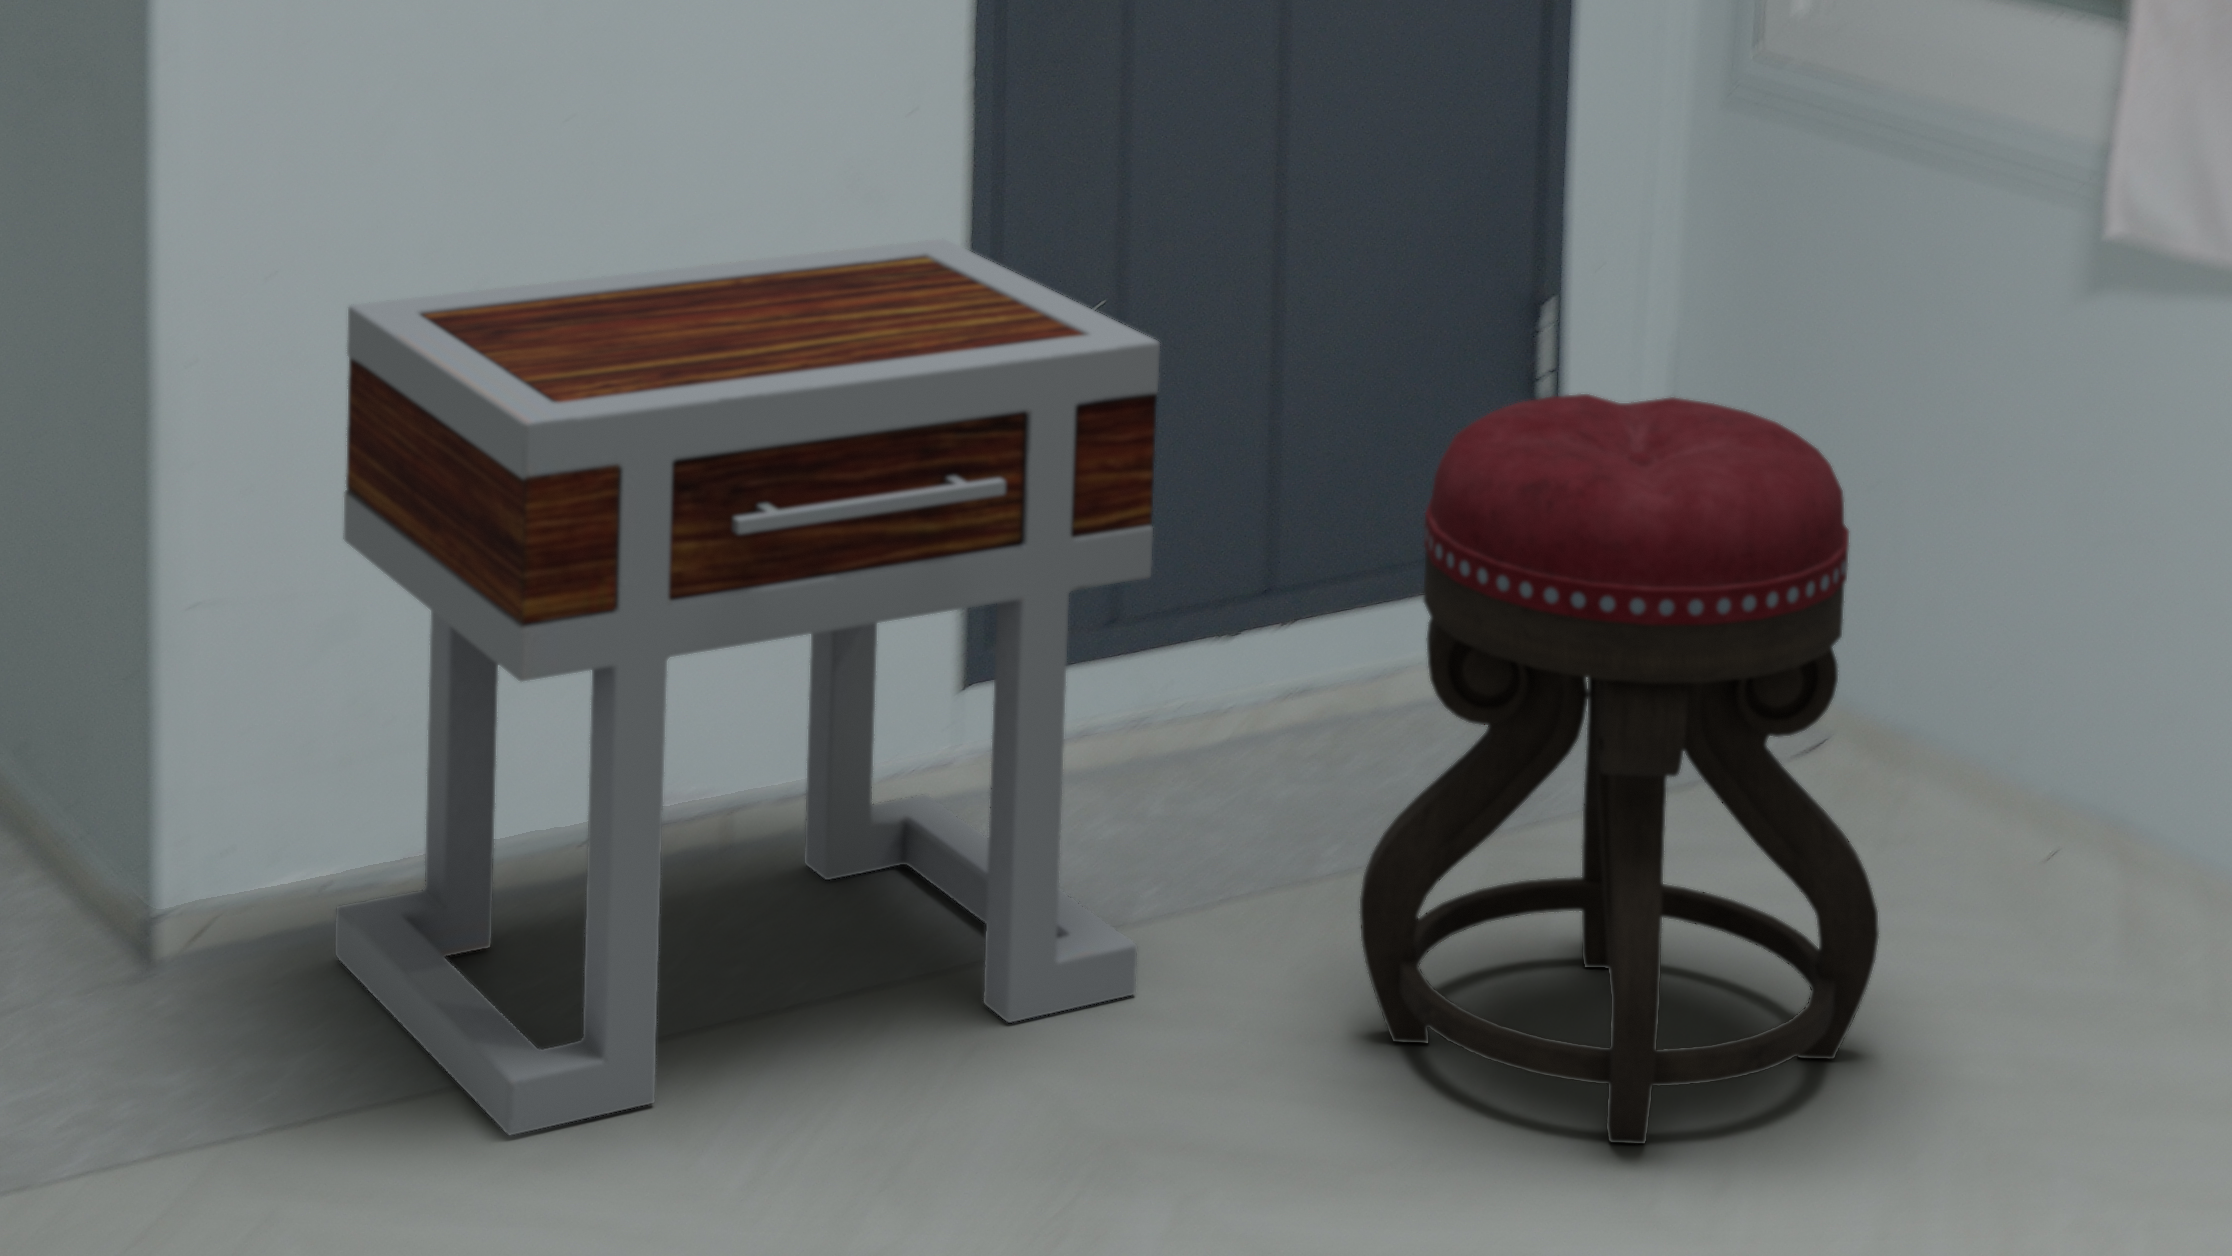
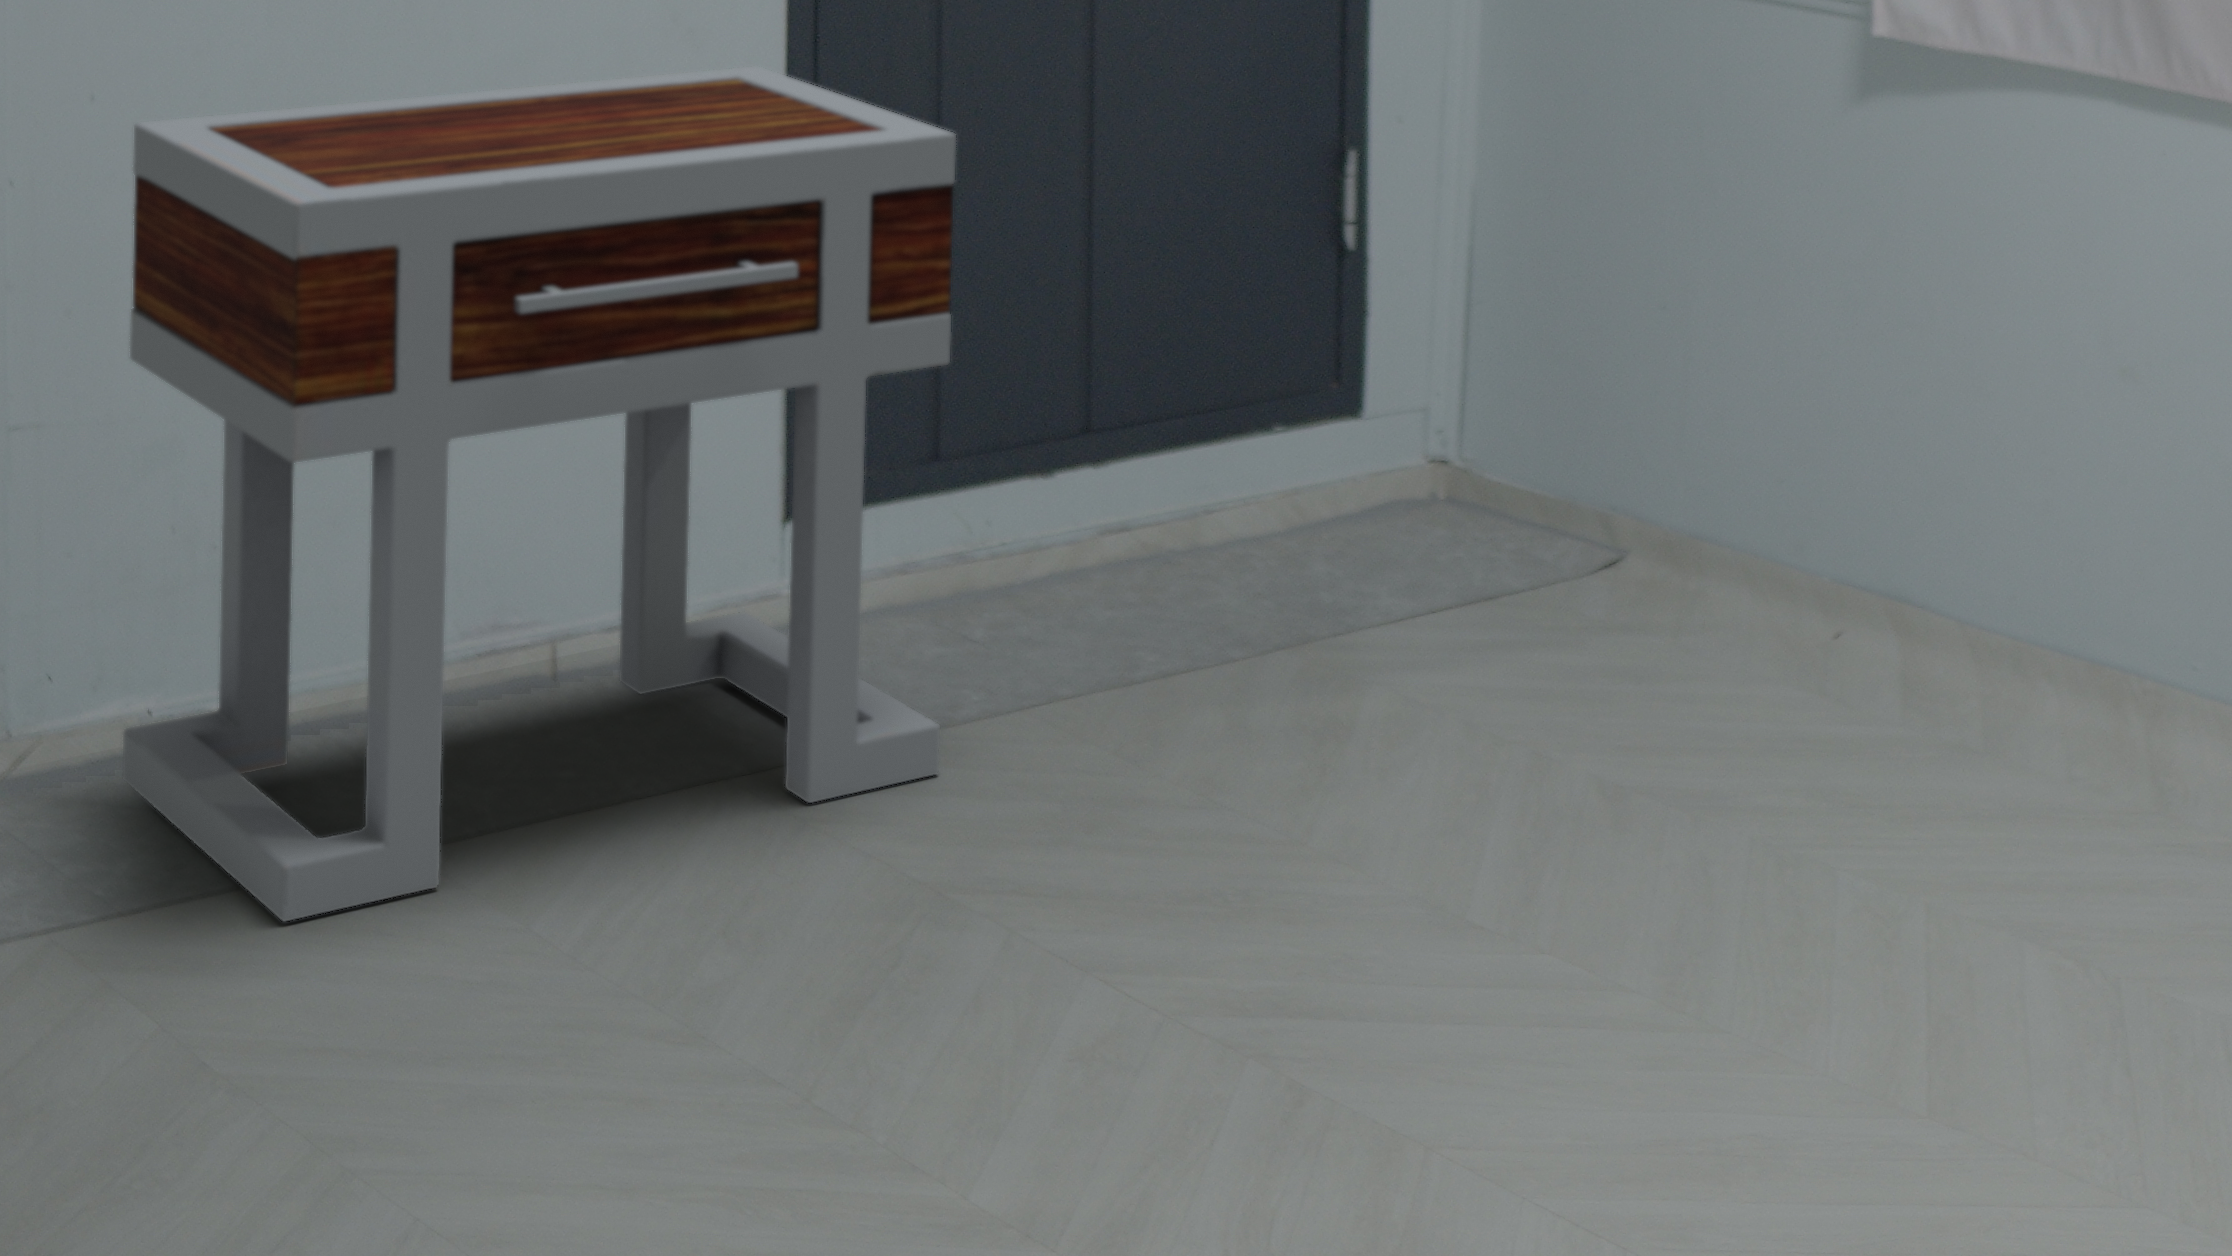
ottoman: present [1360,394,1879,1144] -> none [1155,177,1652,872]

